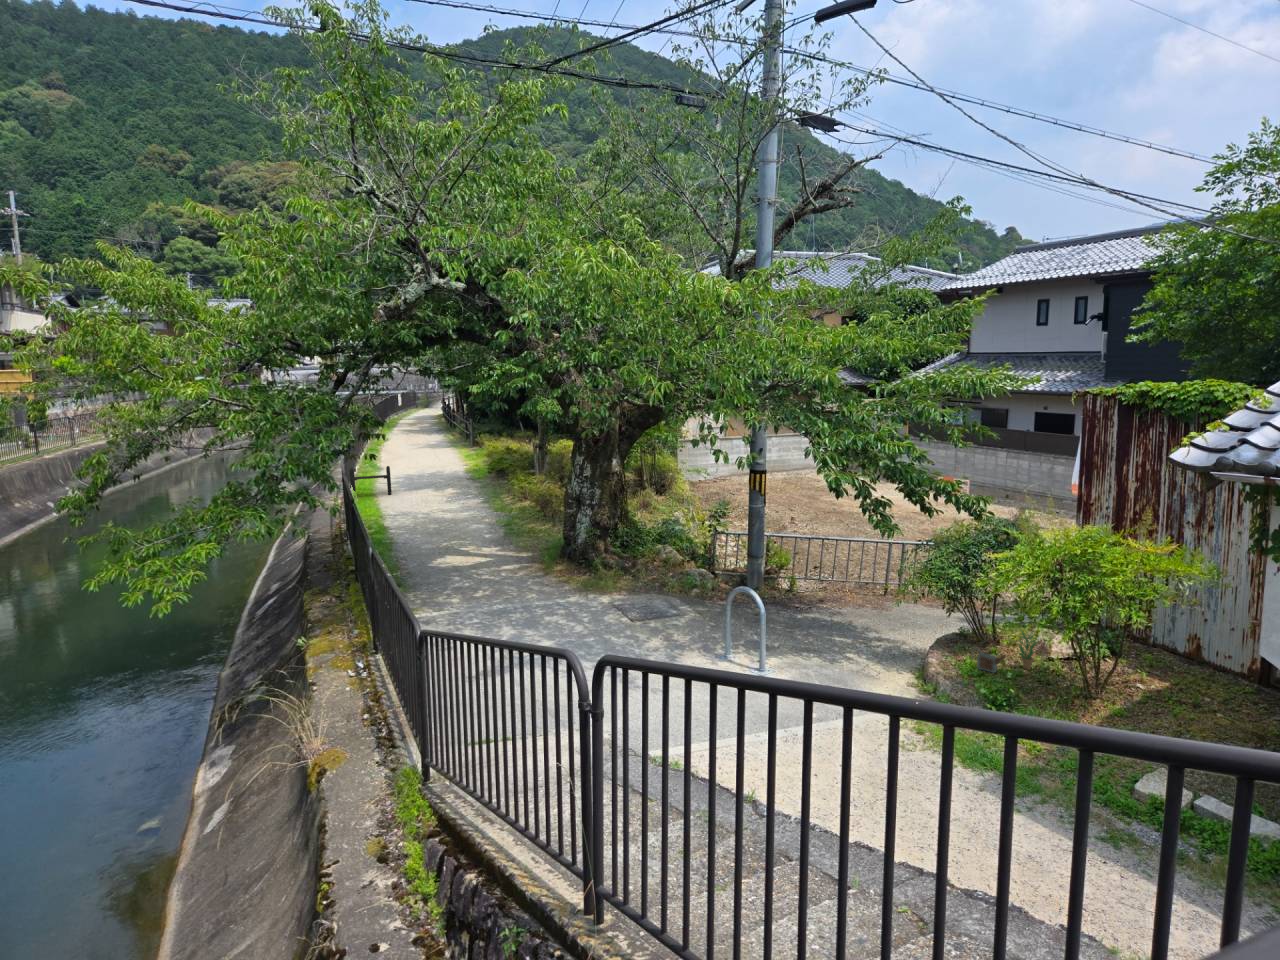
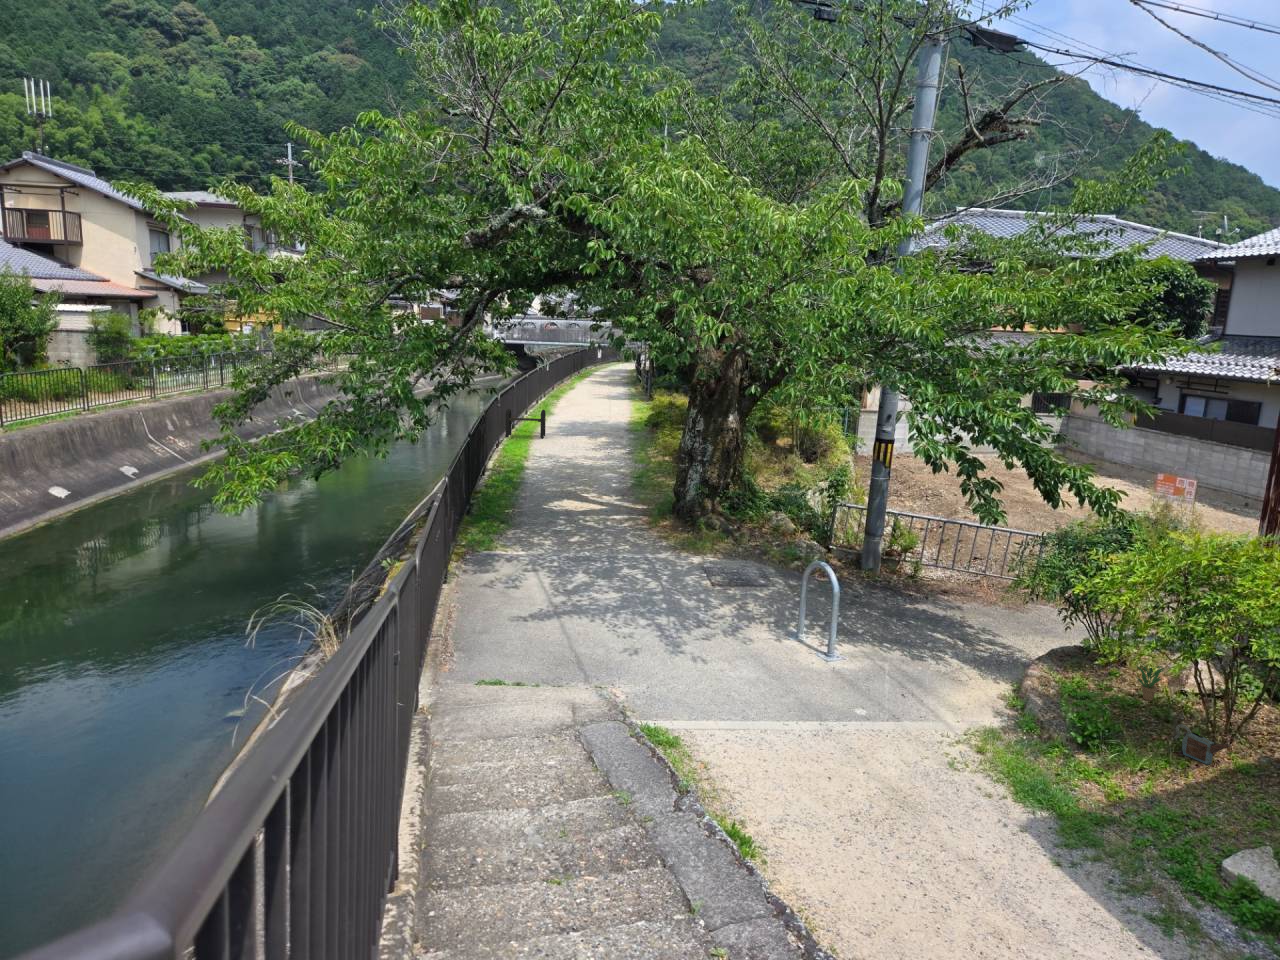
watering can: present [971,648,1006,673] -> present [1174,724,1229,765]

